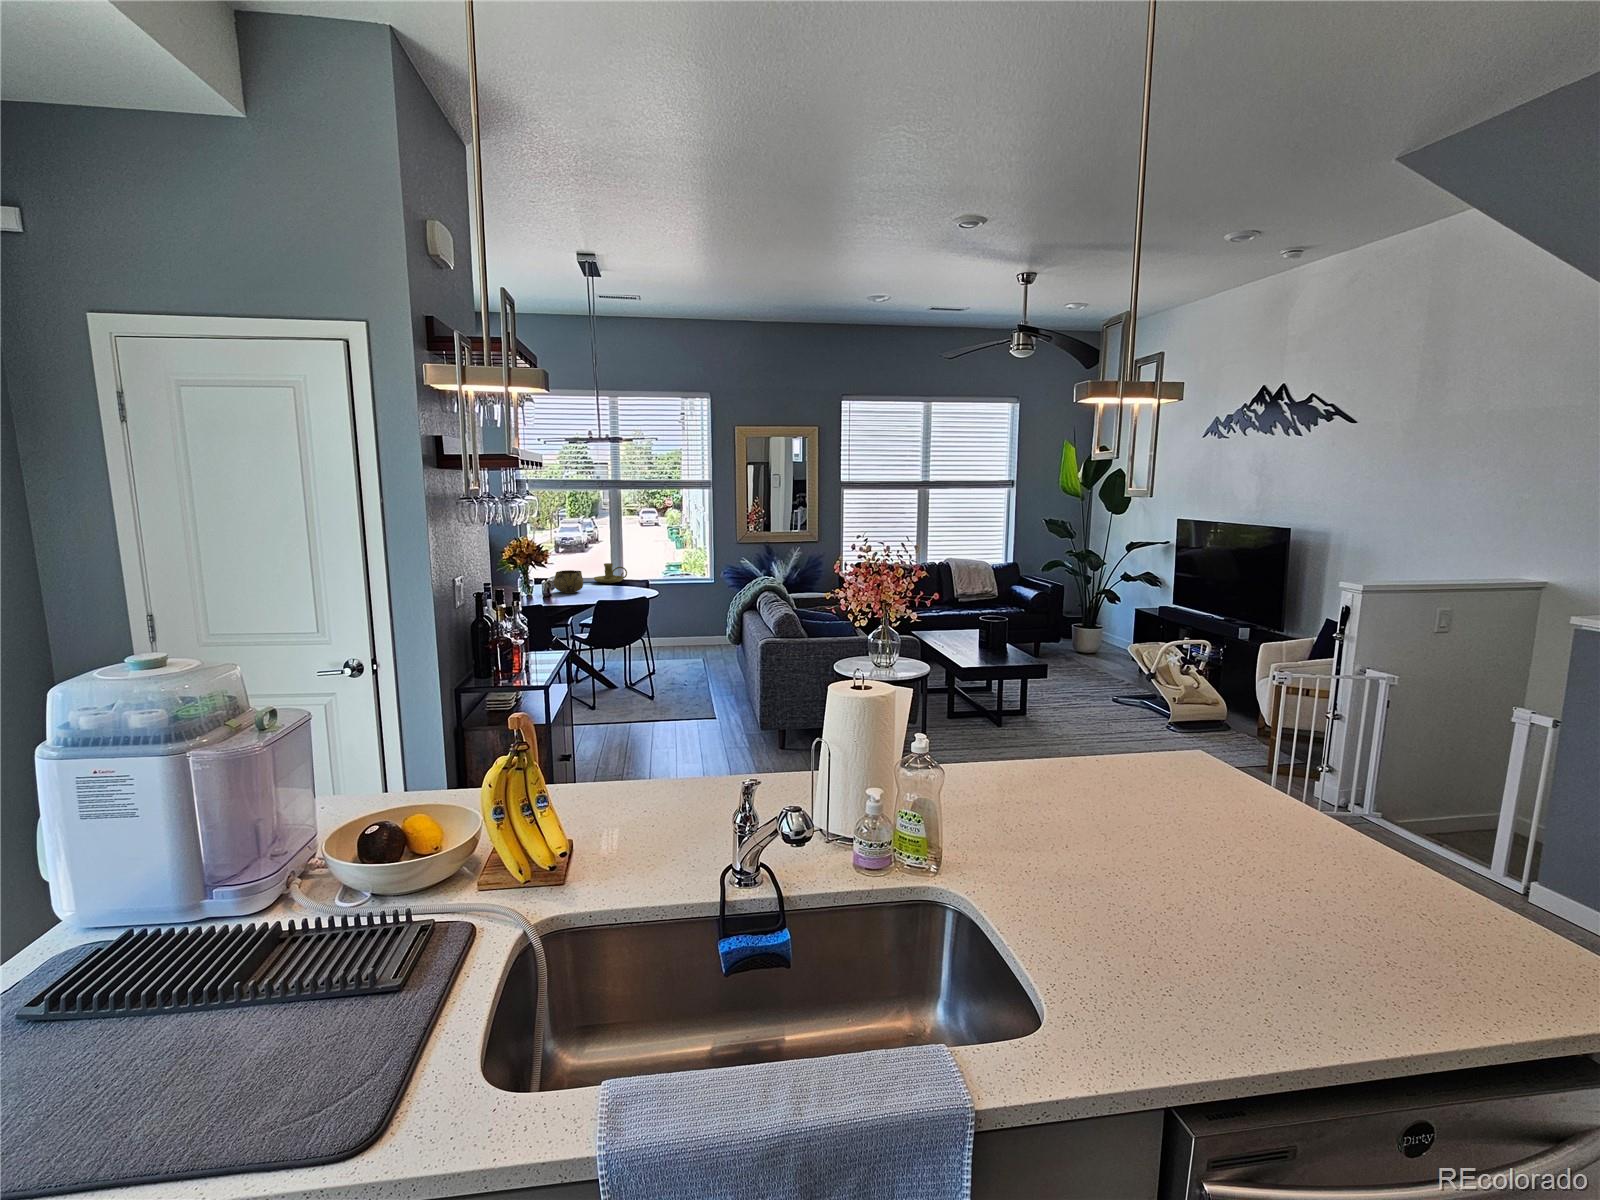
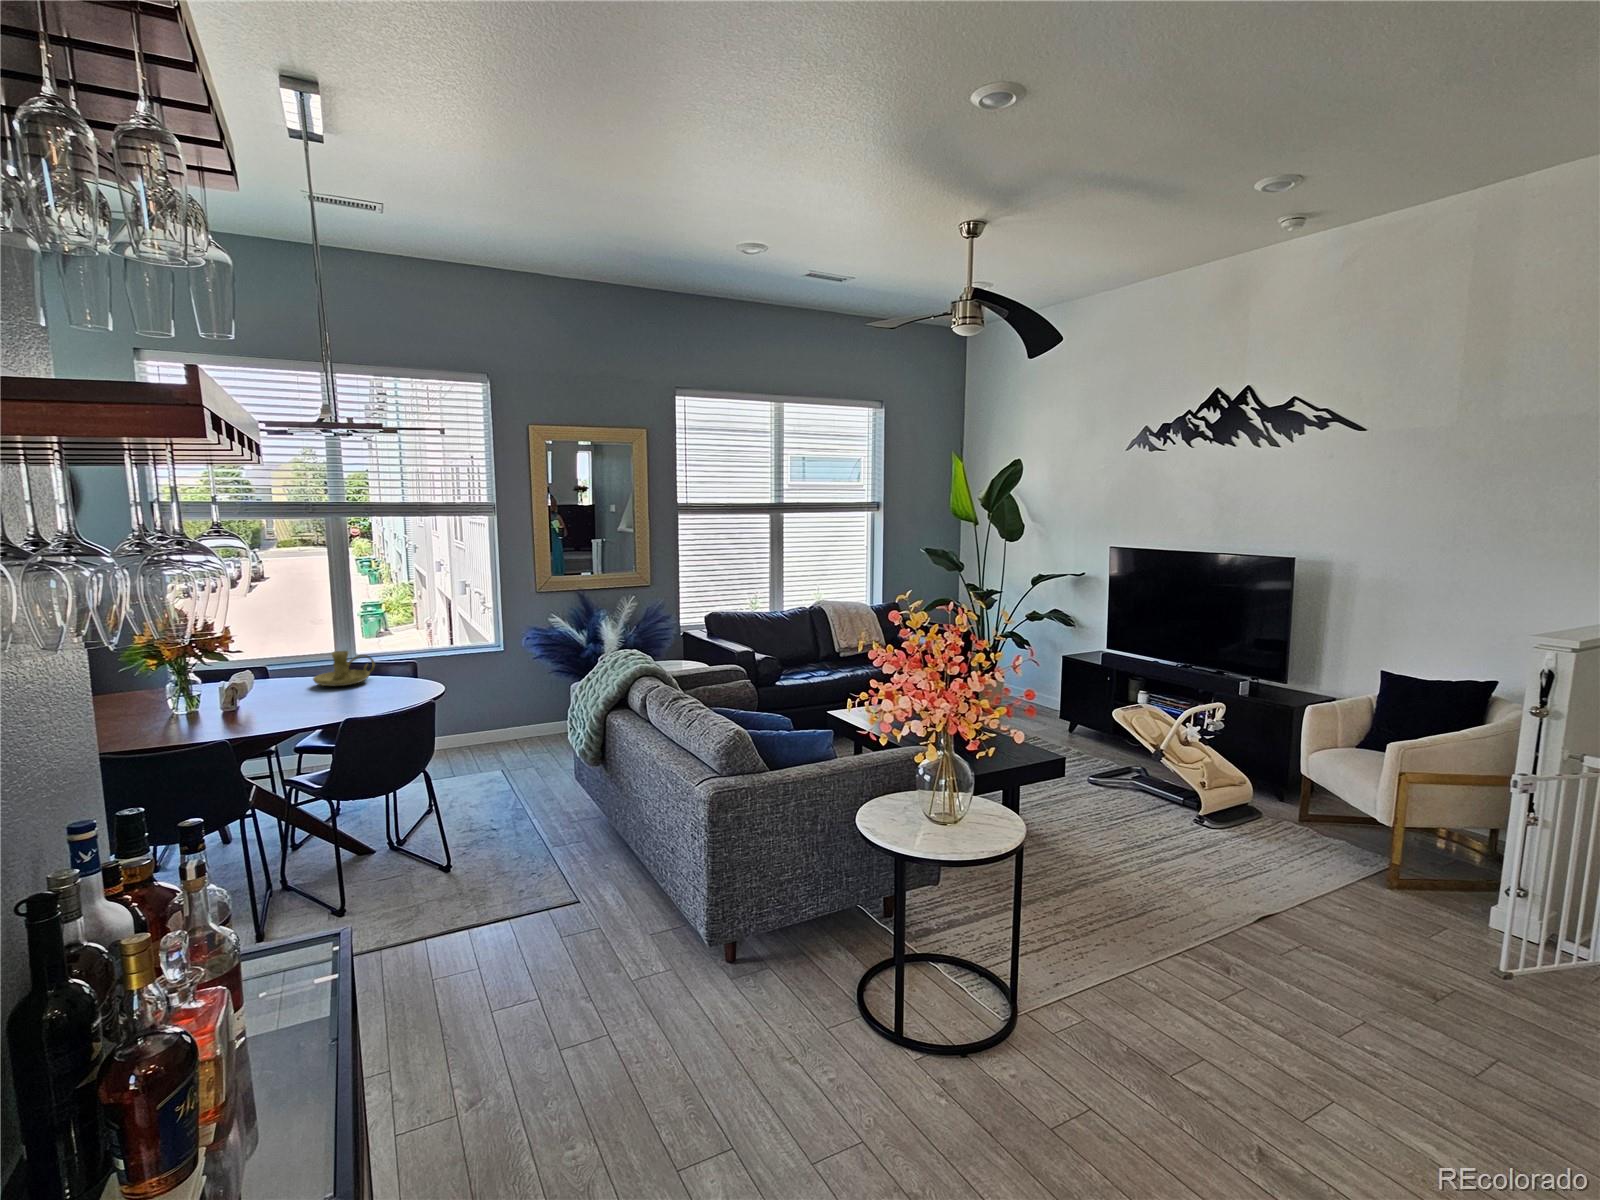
decorative bowl: present [554,570,583,593] -> none [236,674,300,720]

